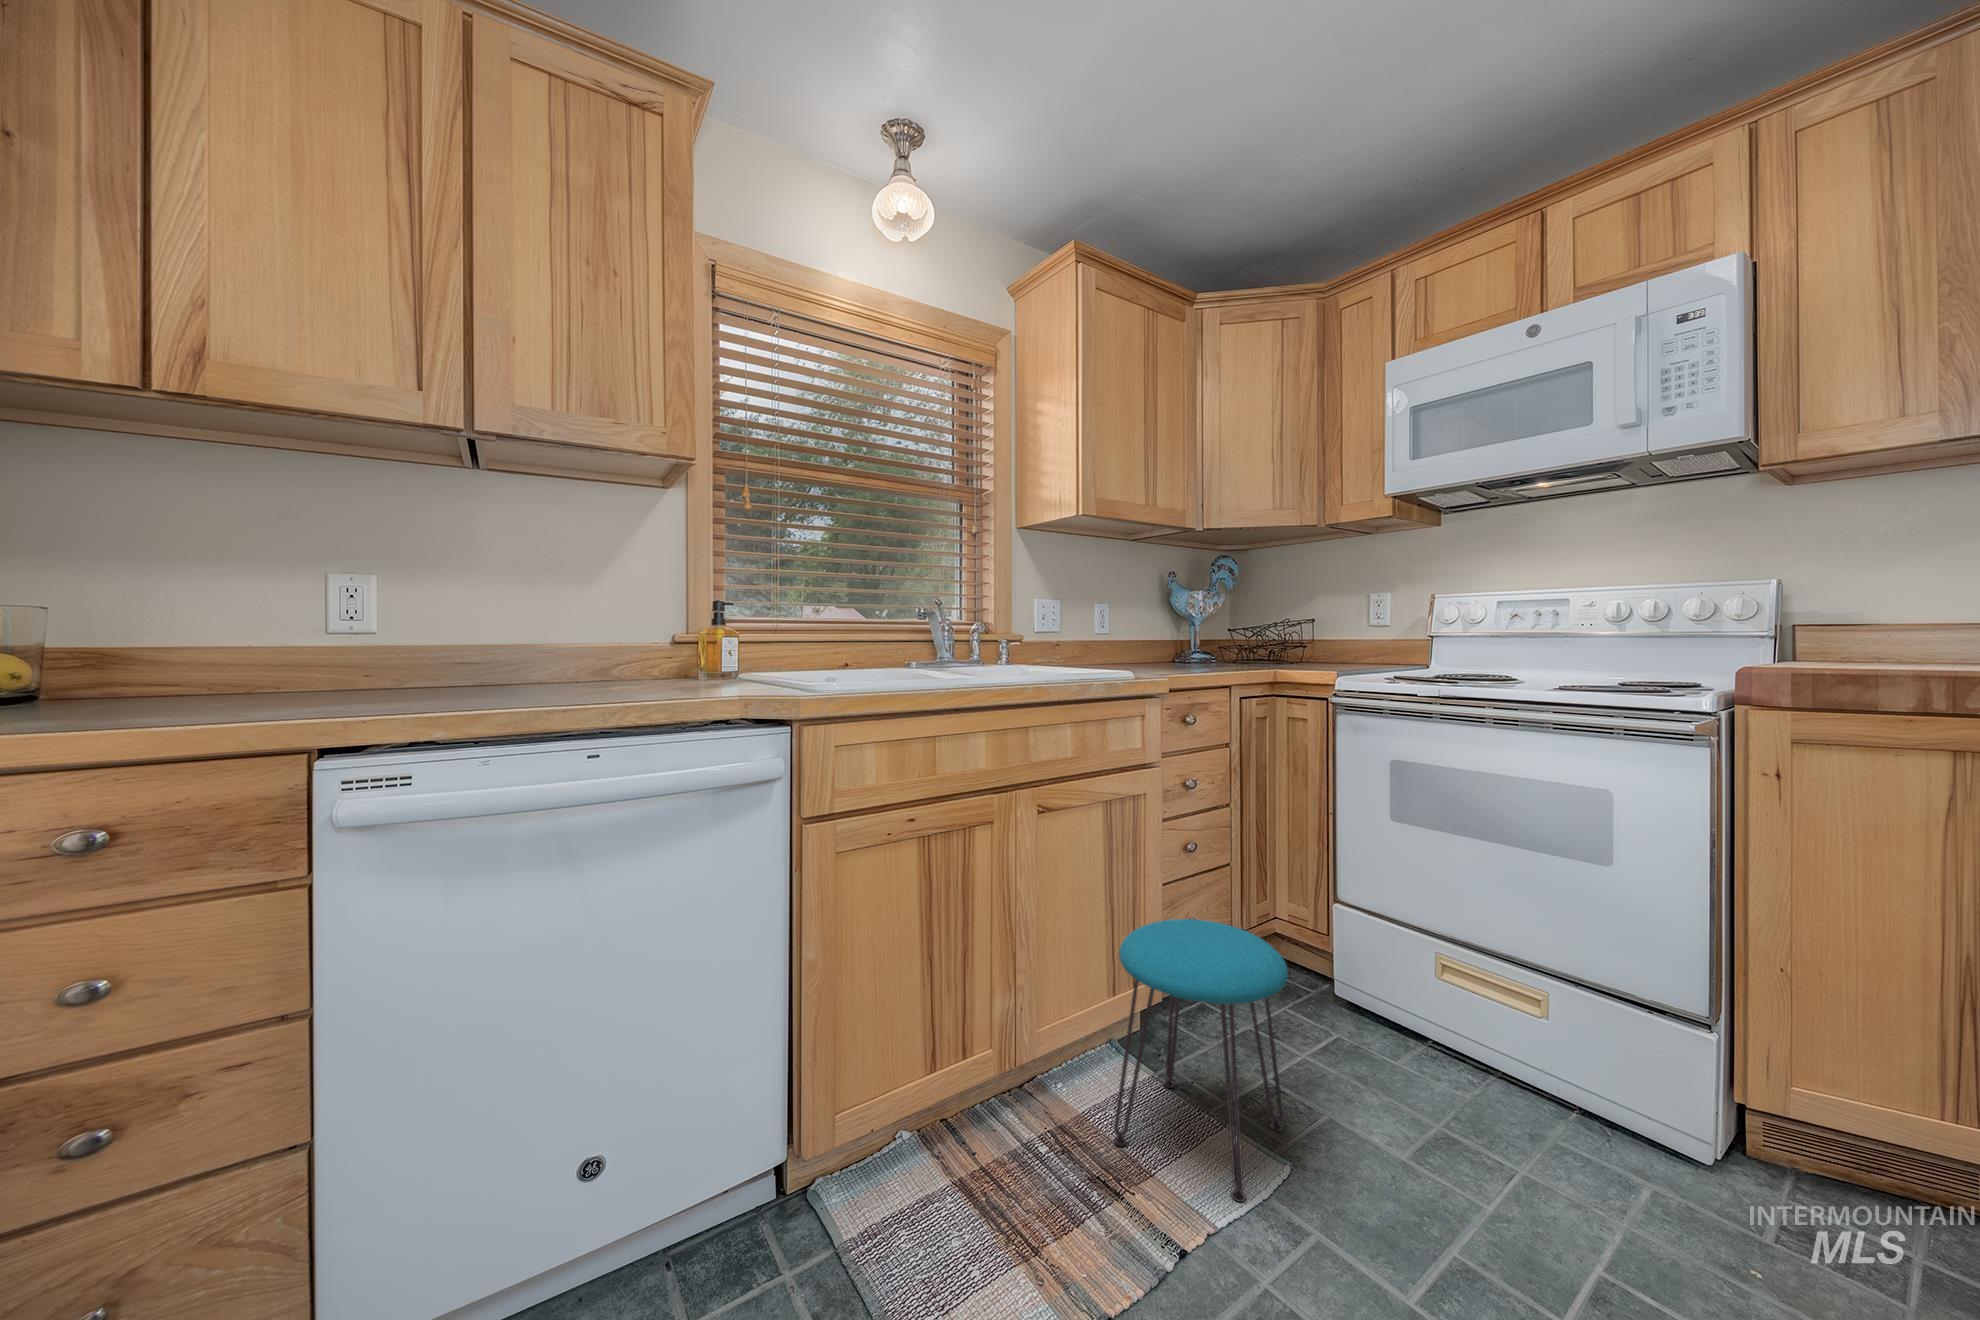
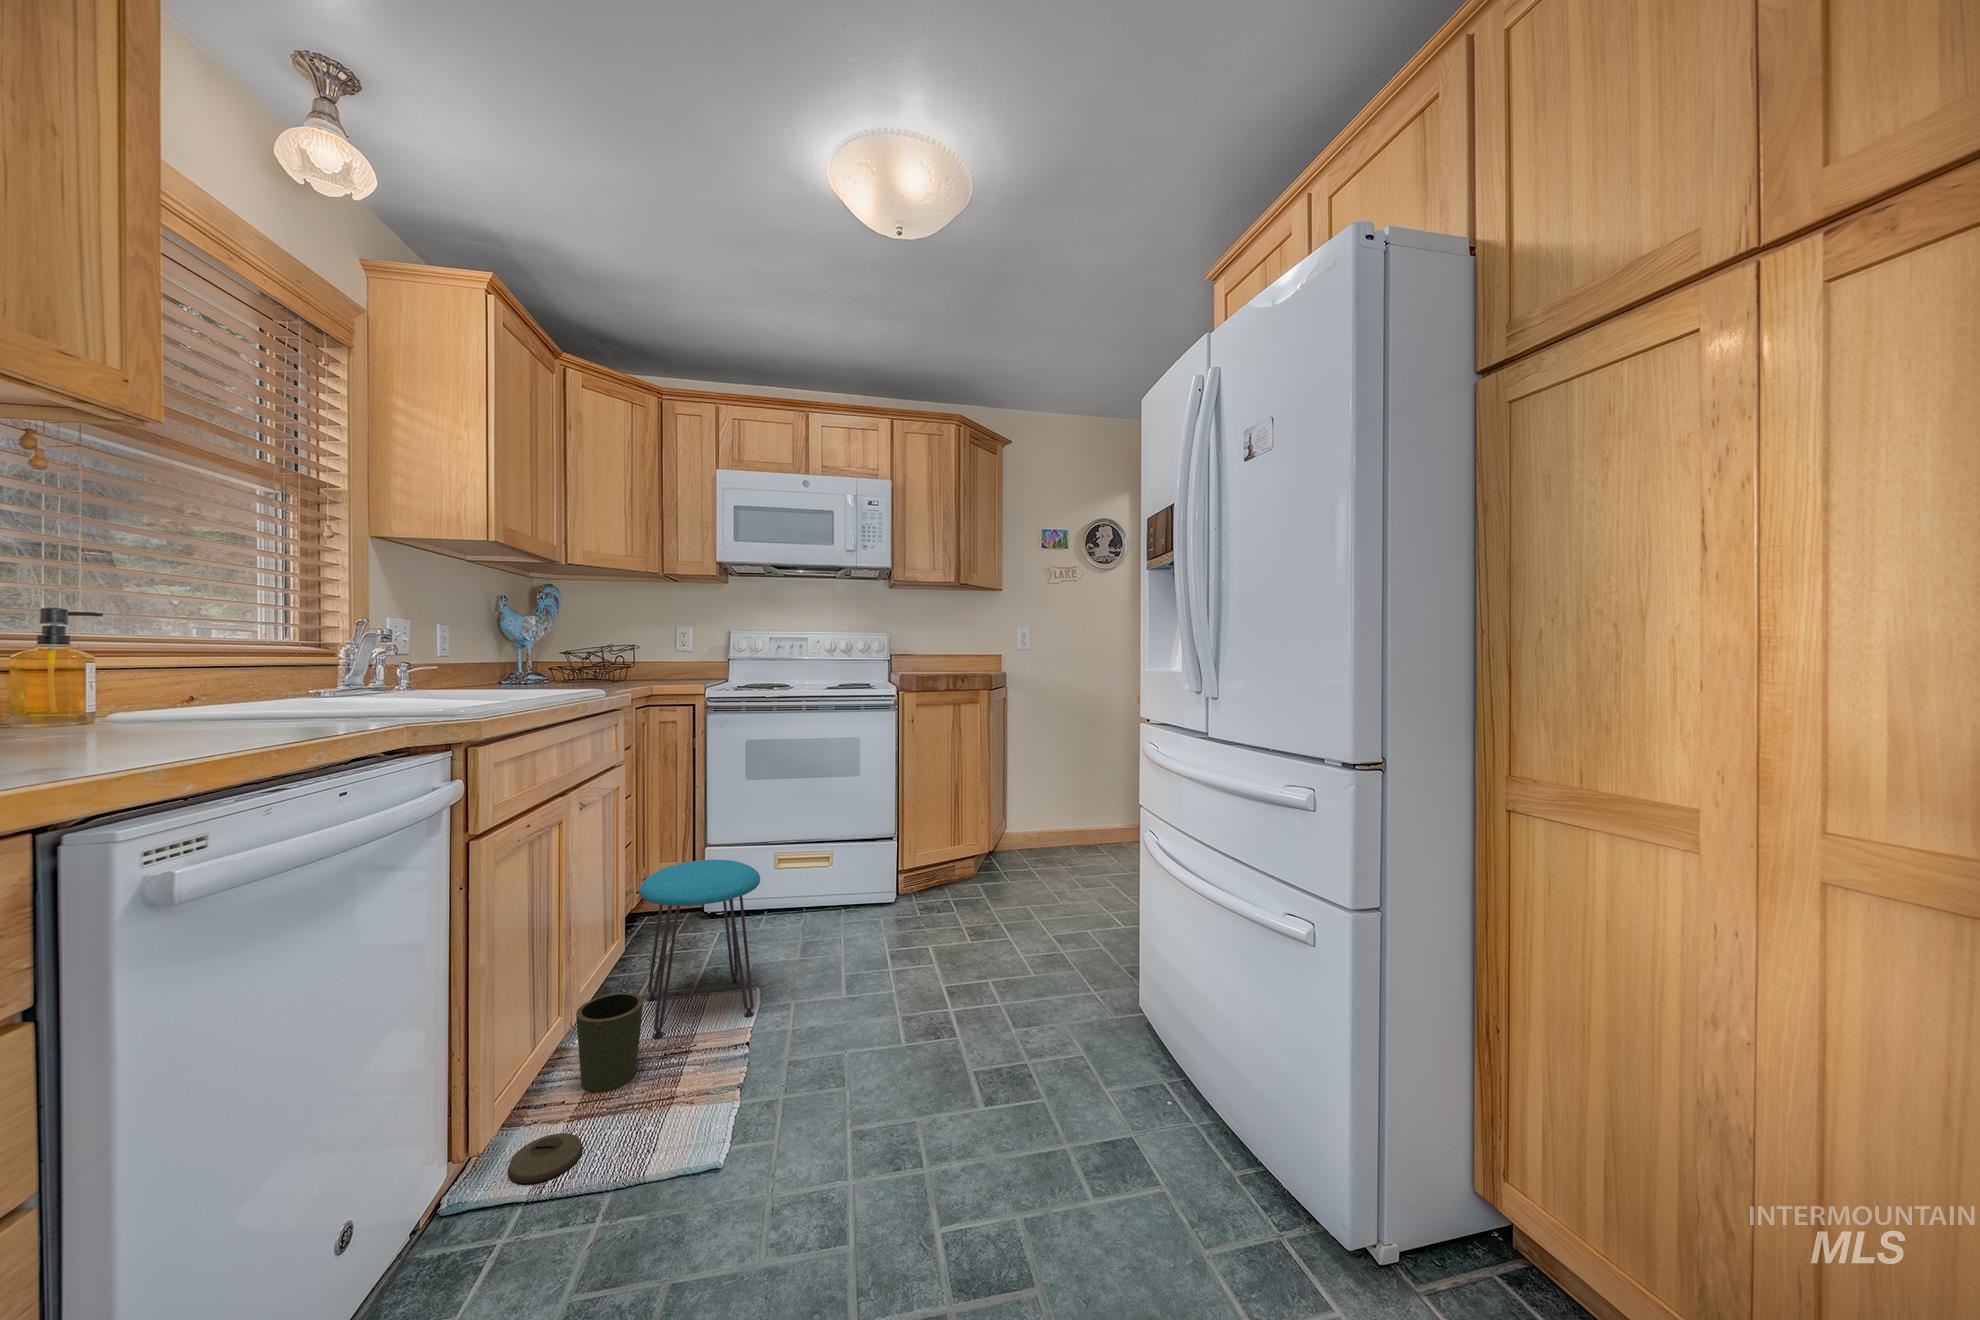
trash can: none [857,1051,1068,1243] -> present [508,993,643,1183]

